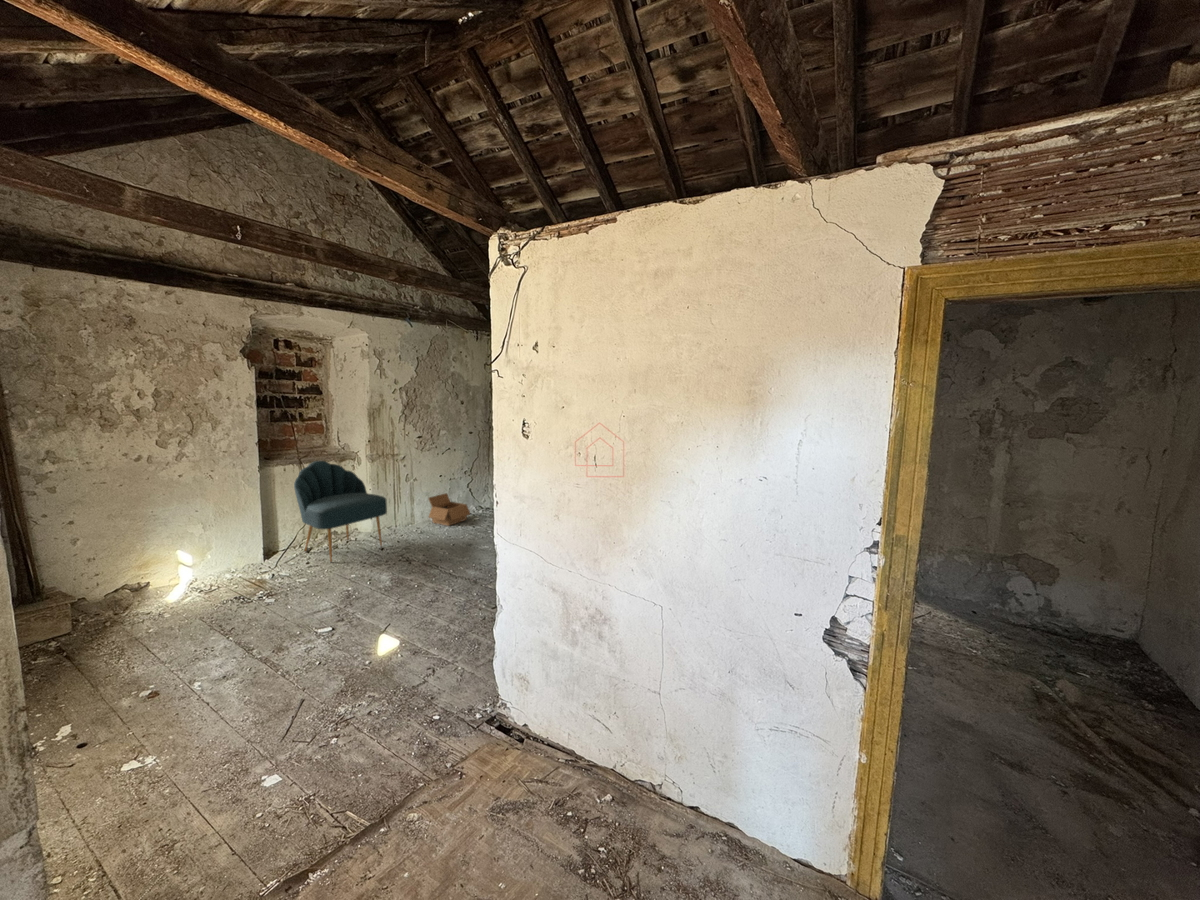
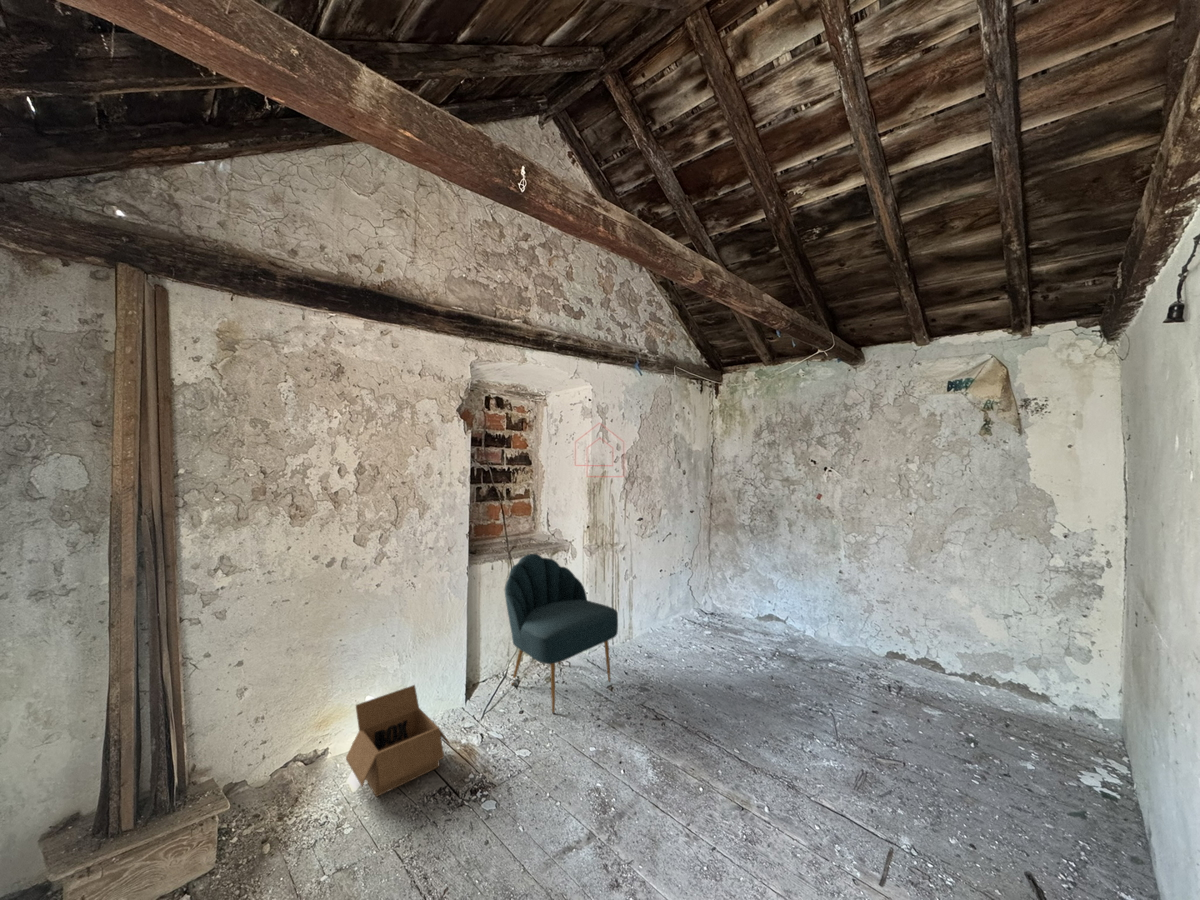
box: present [429,493,470,526] -> present [346,685,450,797]

